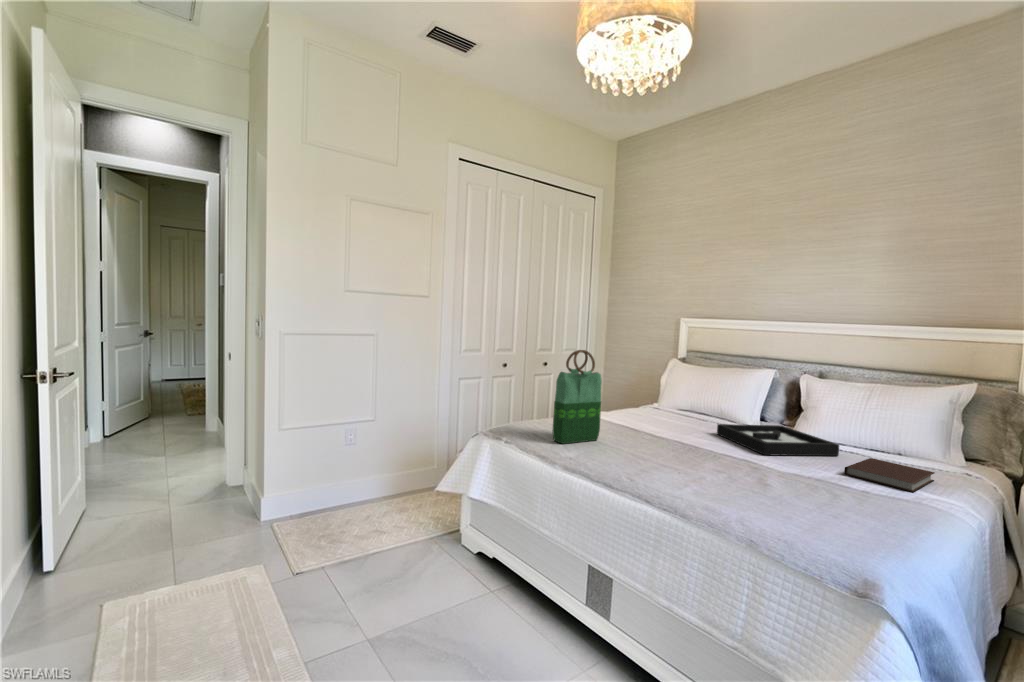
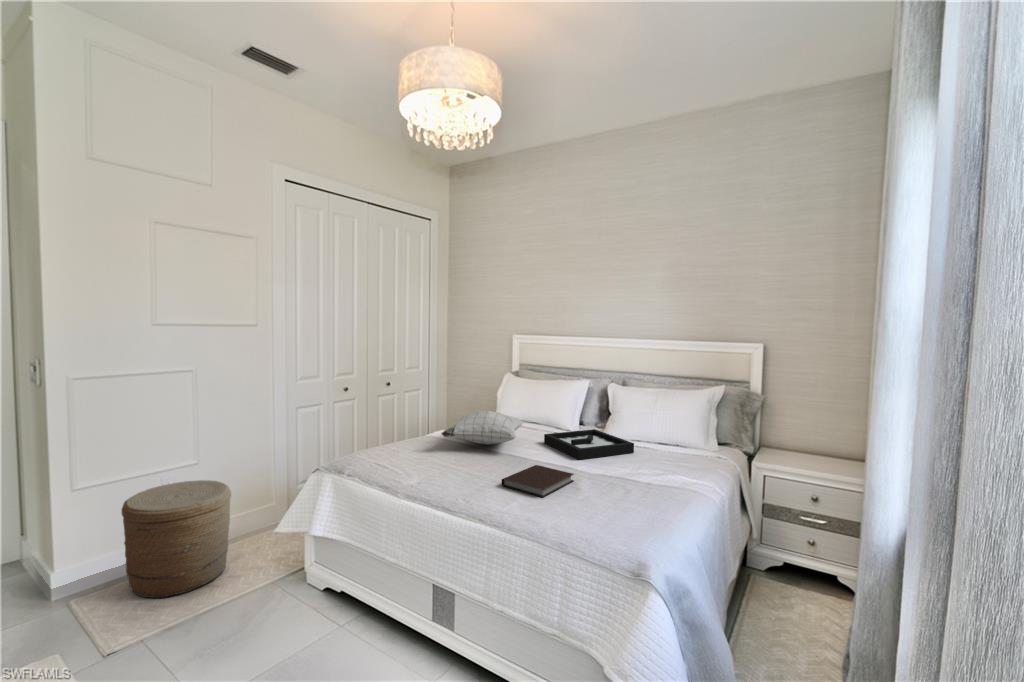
tote bag: present [552,350,602,444] -> none [395,381,441,472]
pillow: none [599,391,692,429] -> present [441,411,523,445]
woven basket: none [314,435,399,534] -> present [122,480,231,598]
notebook: present [844,458,935,492] -> present [502,465,574,497]

